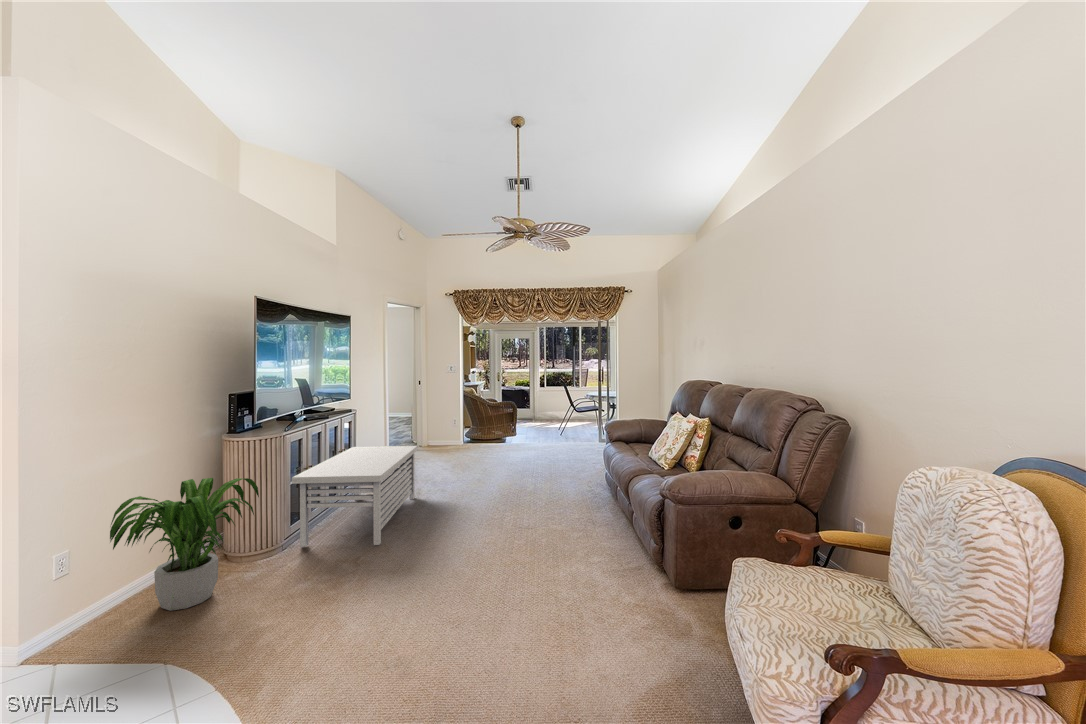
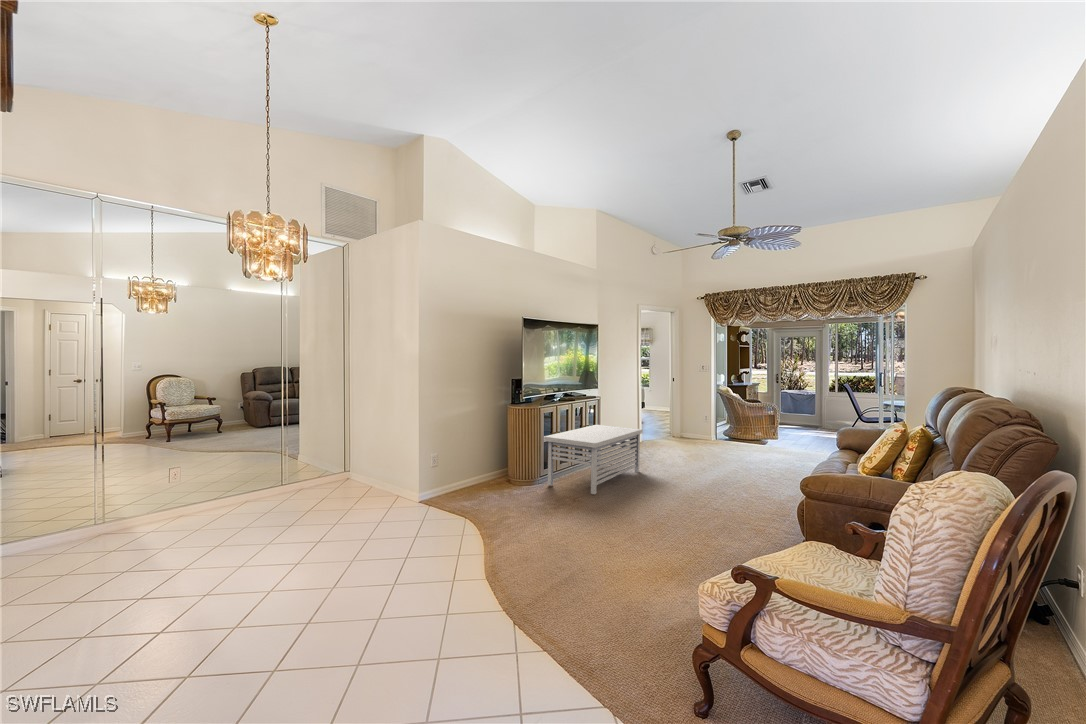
potted plant: present [110,478,259,611] -> none [450,428,521,500]

